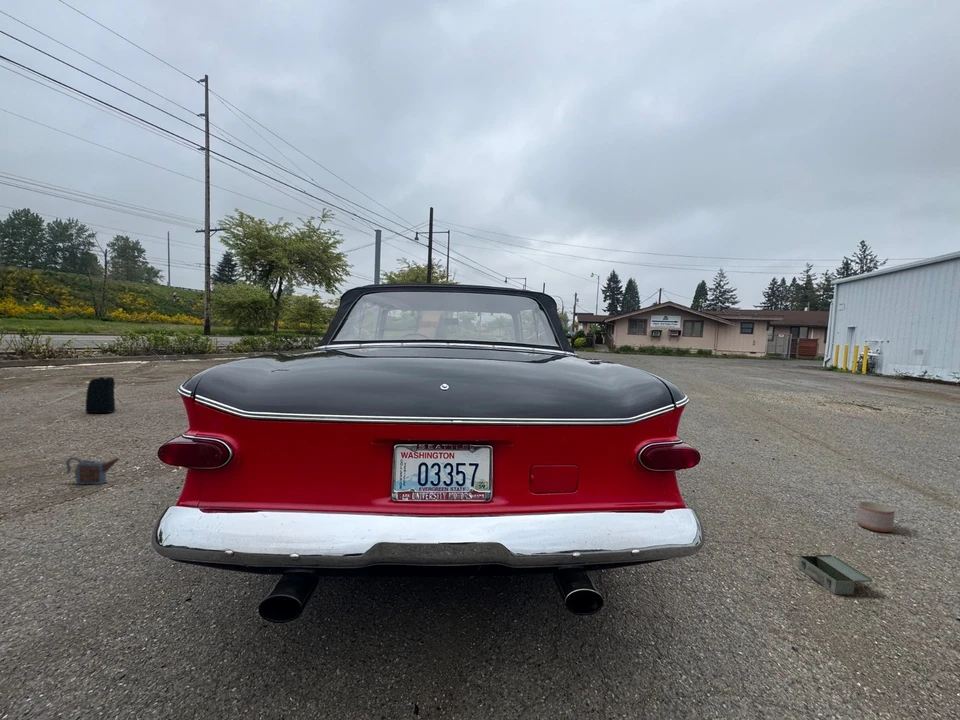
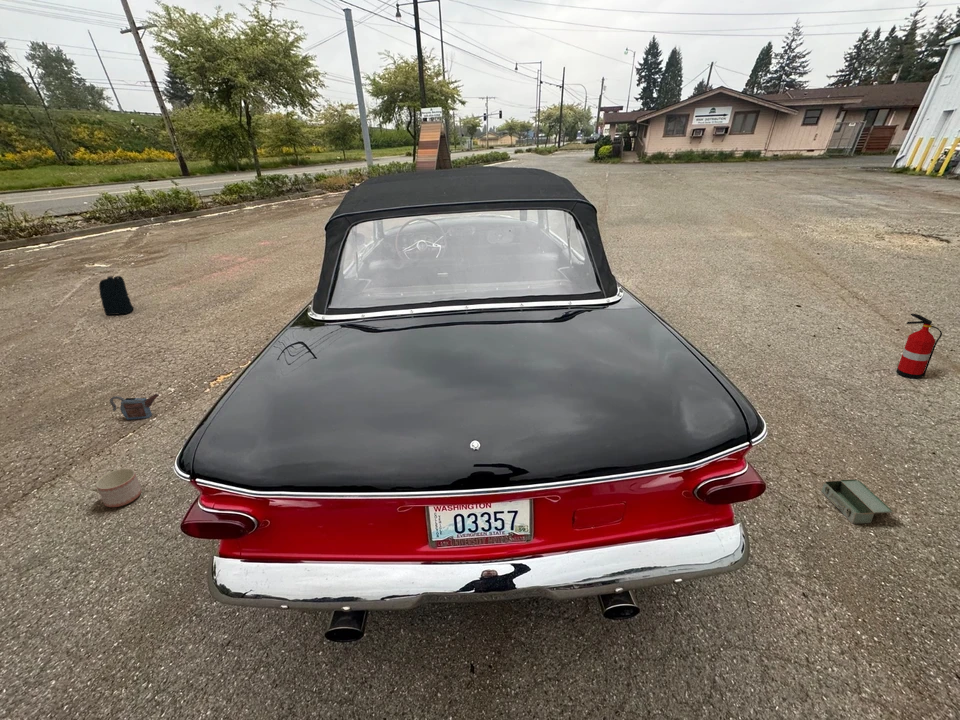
fire extinguisher: none [854,429,888,493] -> present [896,314,942,379]
planter: present [857,501,895,532] -> present [96,468,142,507]

